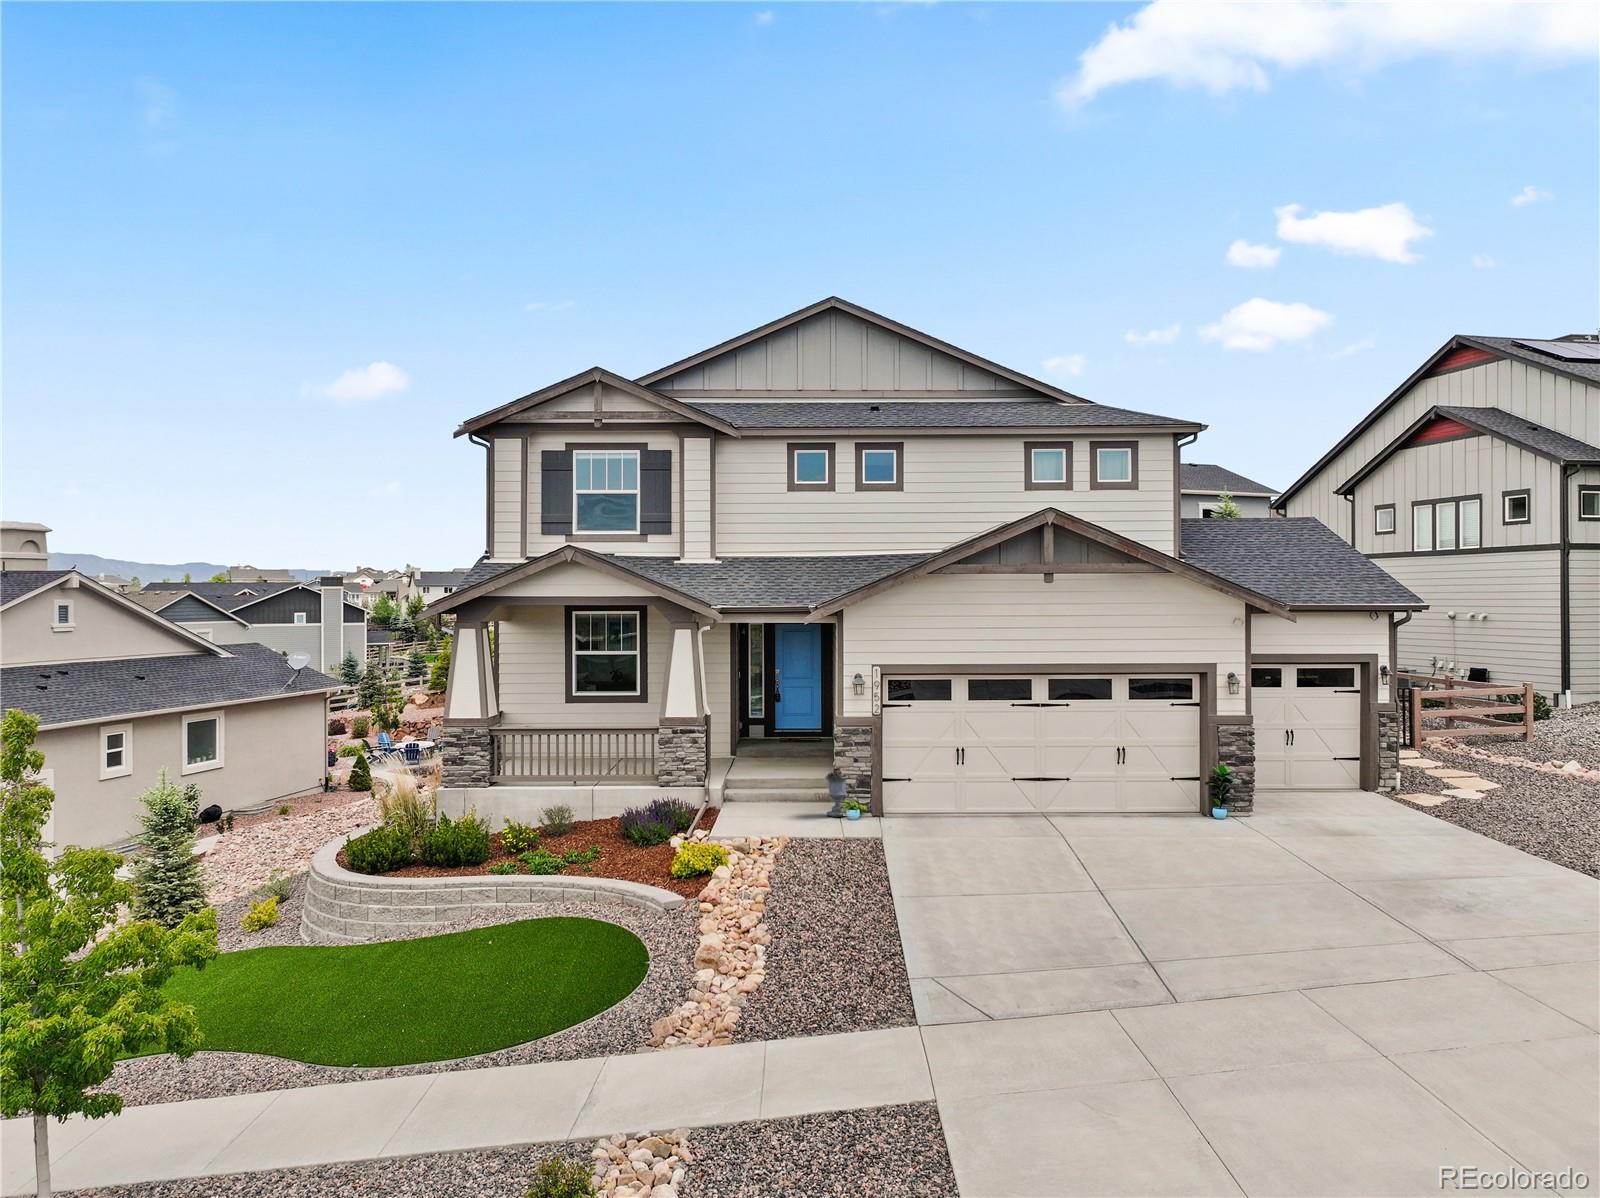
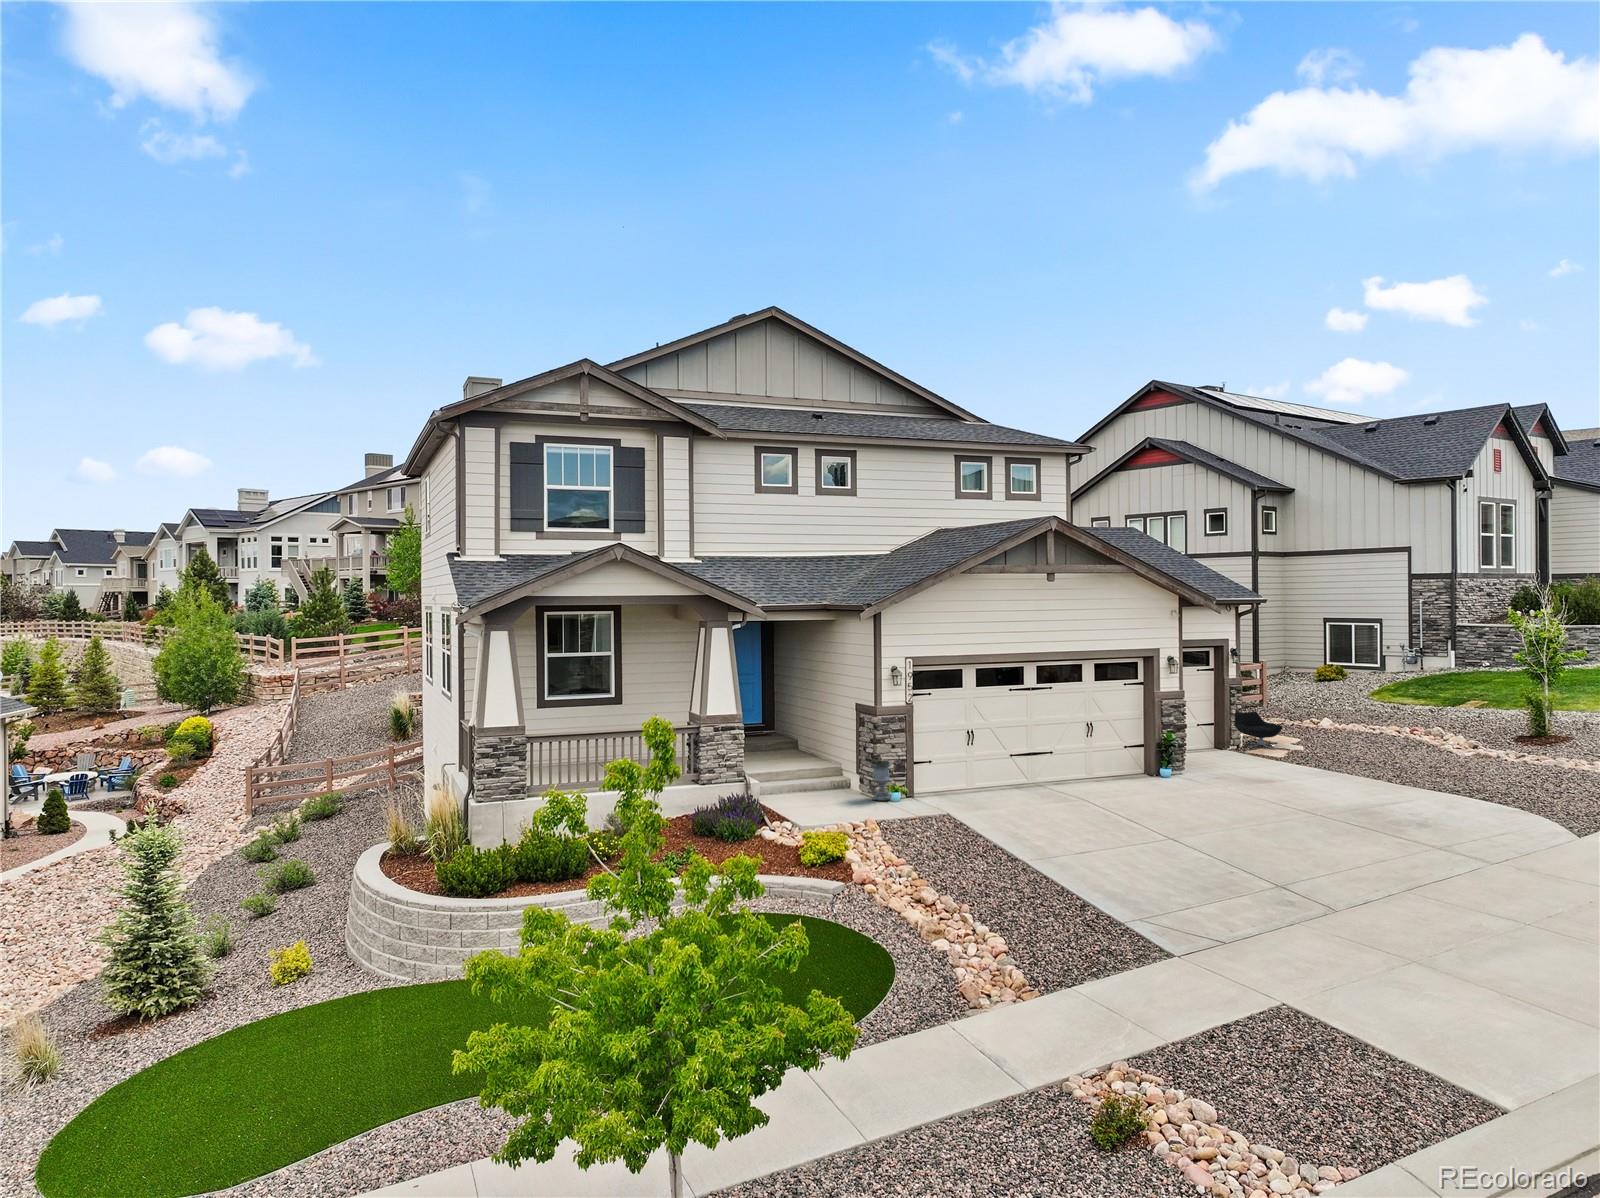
lounge chair: none [1385,753,1448,801] -> present [1234,712,1282,749]

